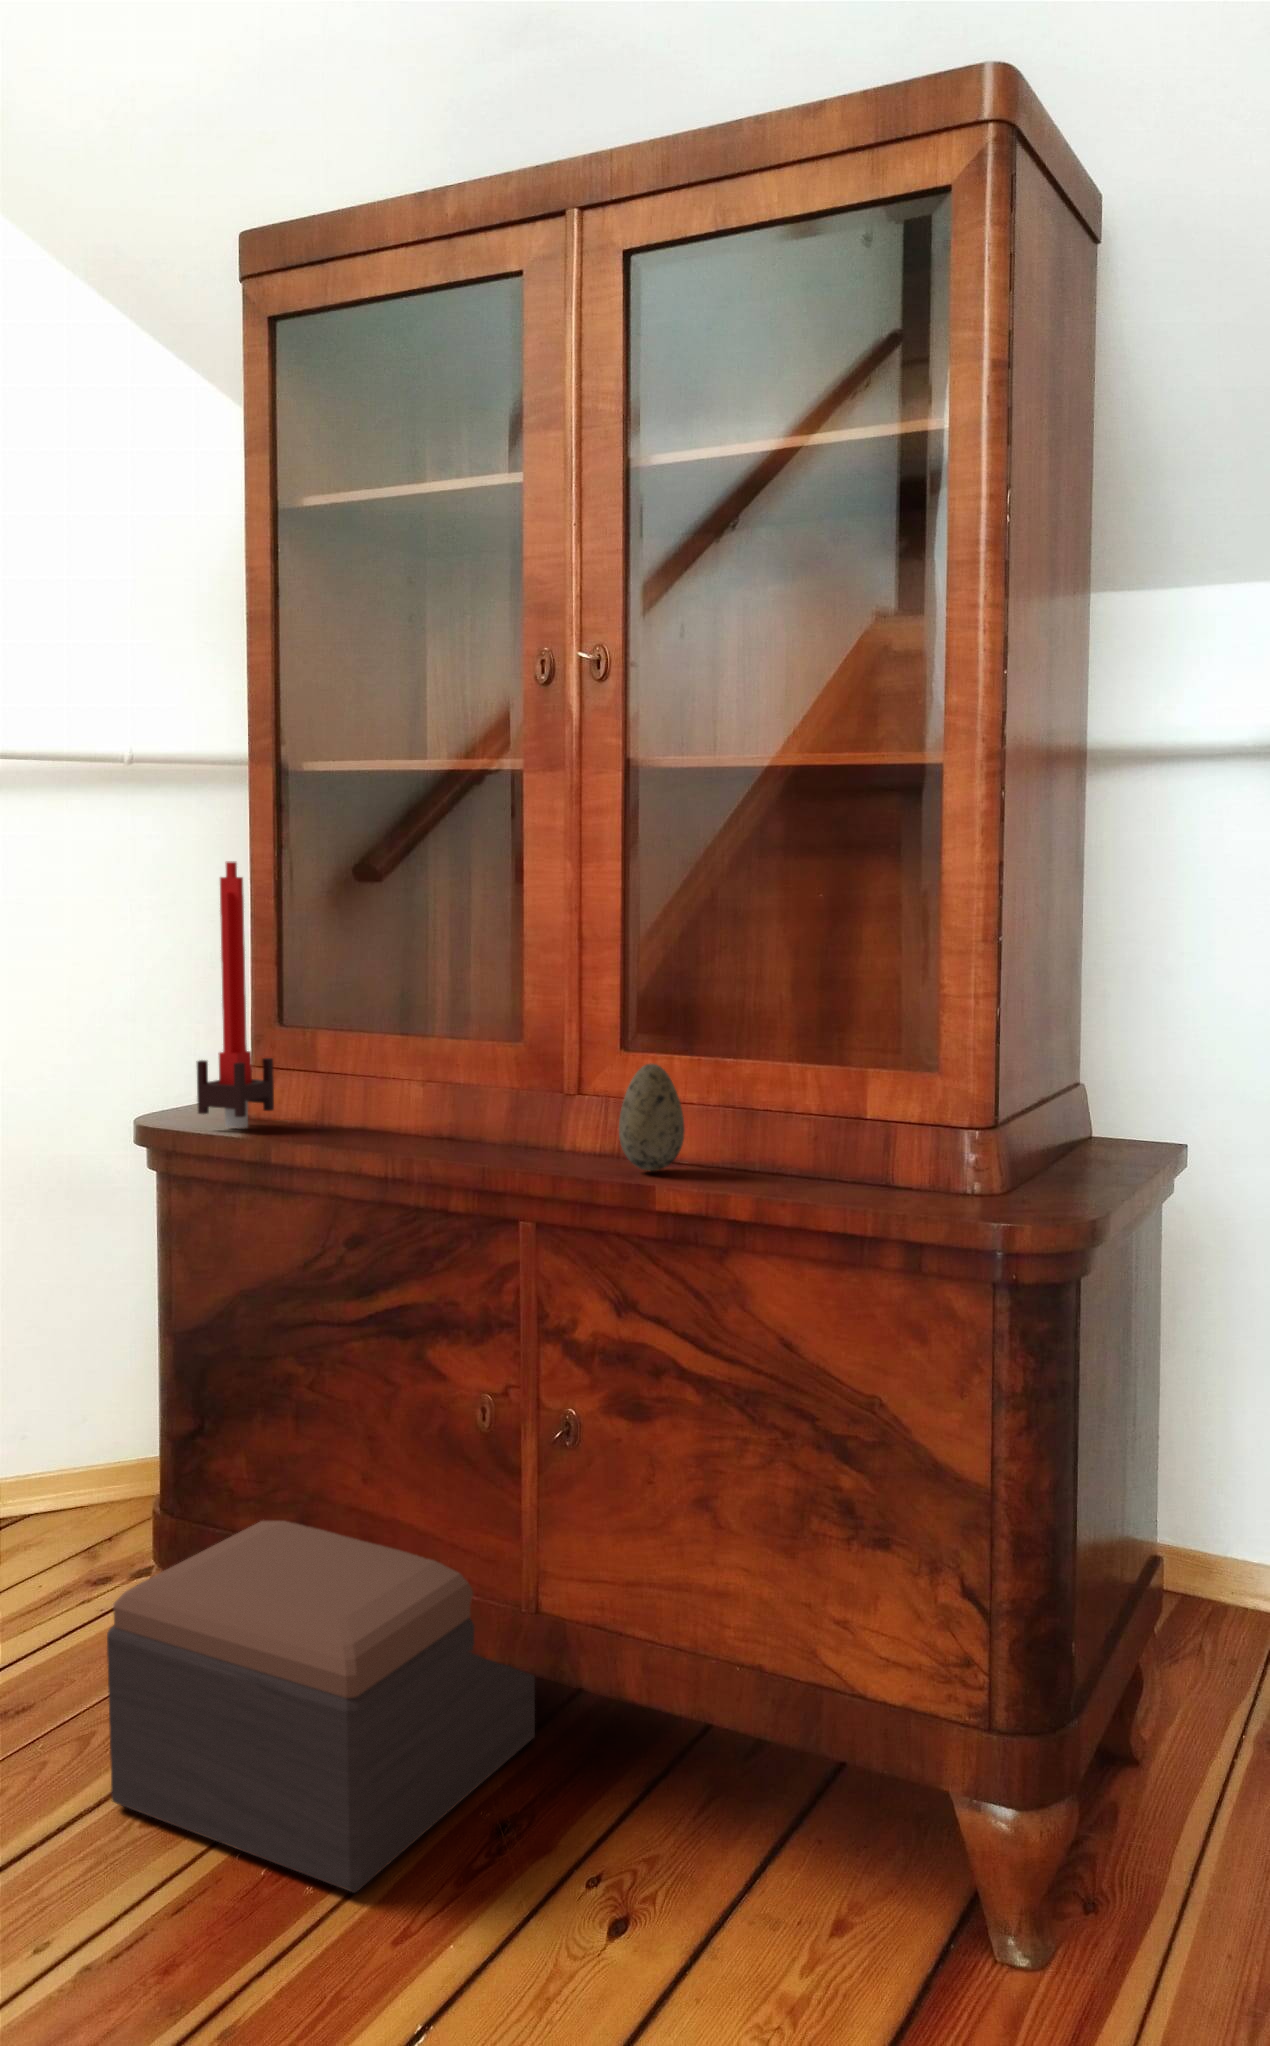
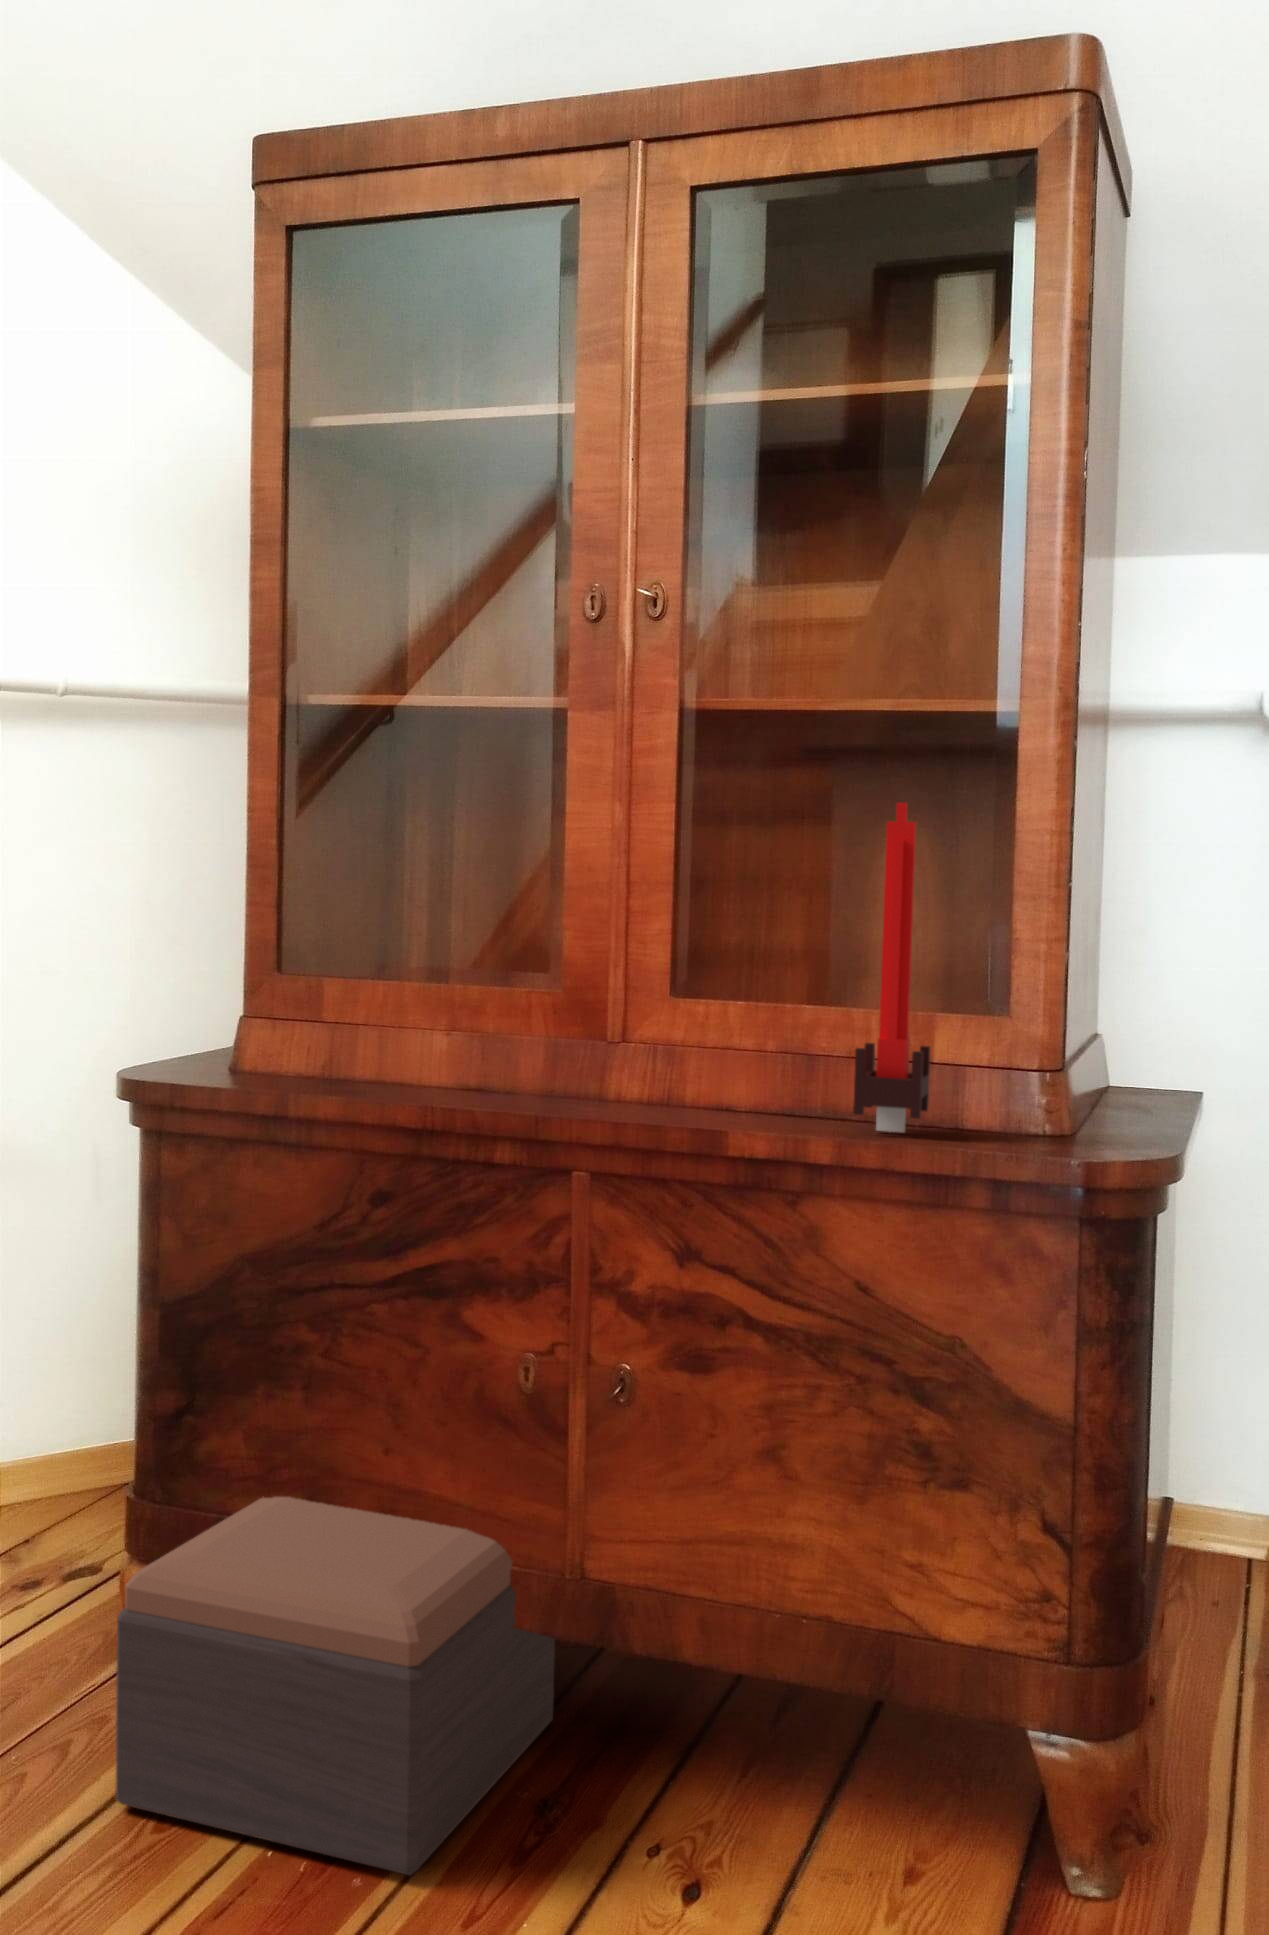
candle: present [197,861,274,1128] -> present [853,803,931,1132]
decorative egg: present [619,1064,684,1171] -> none [683,1006,750,1116]

